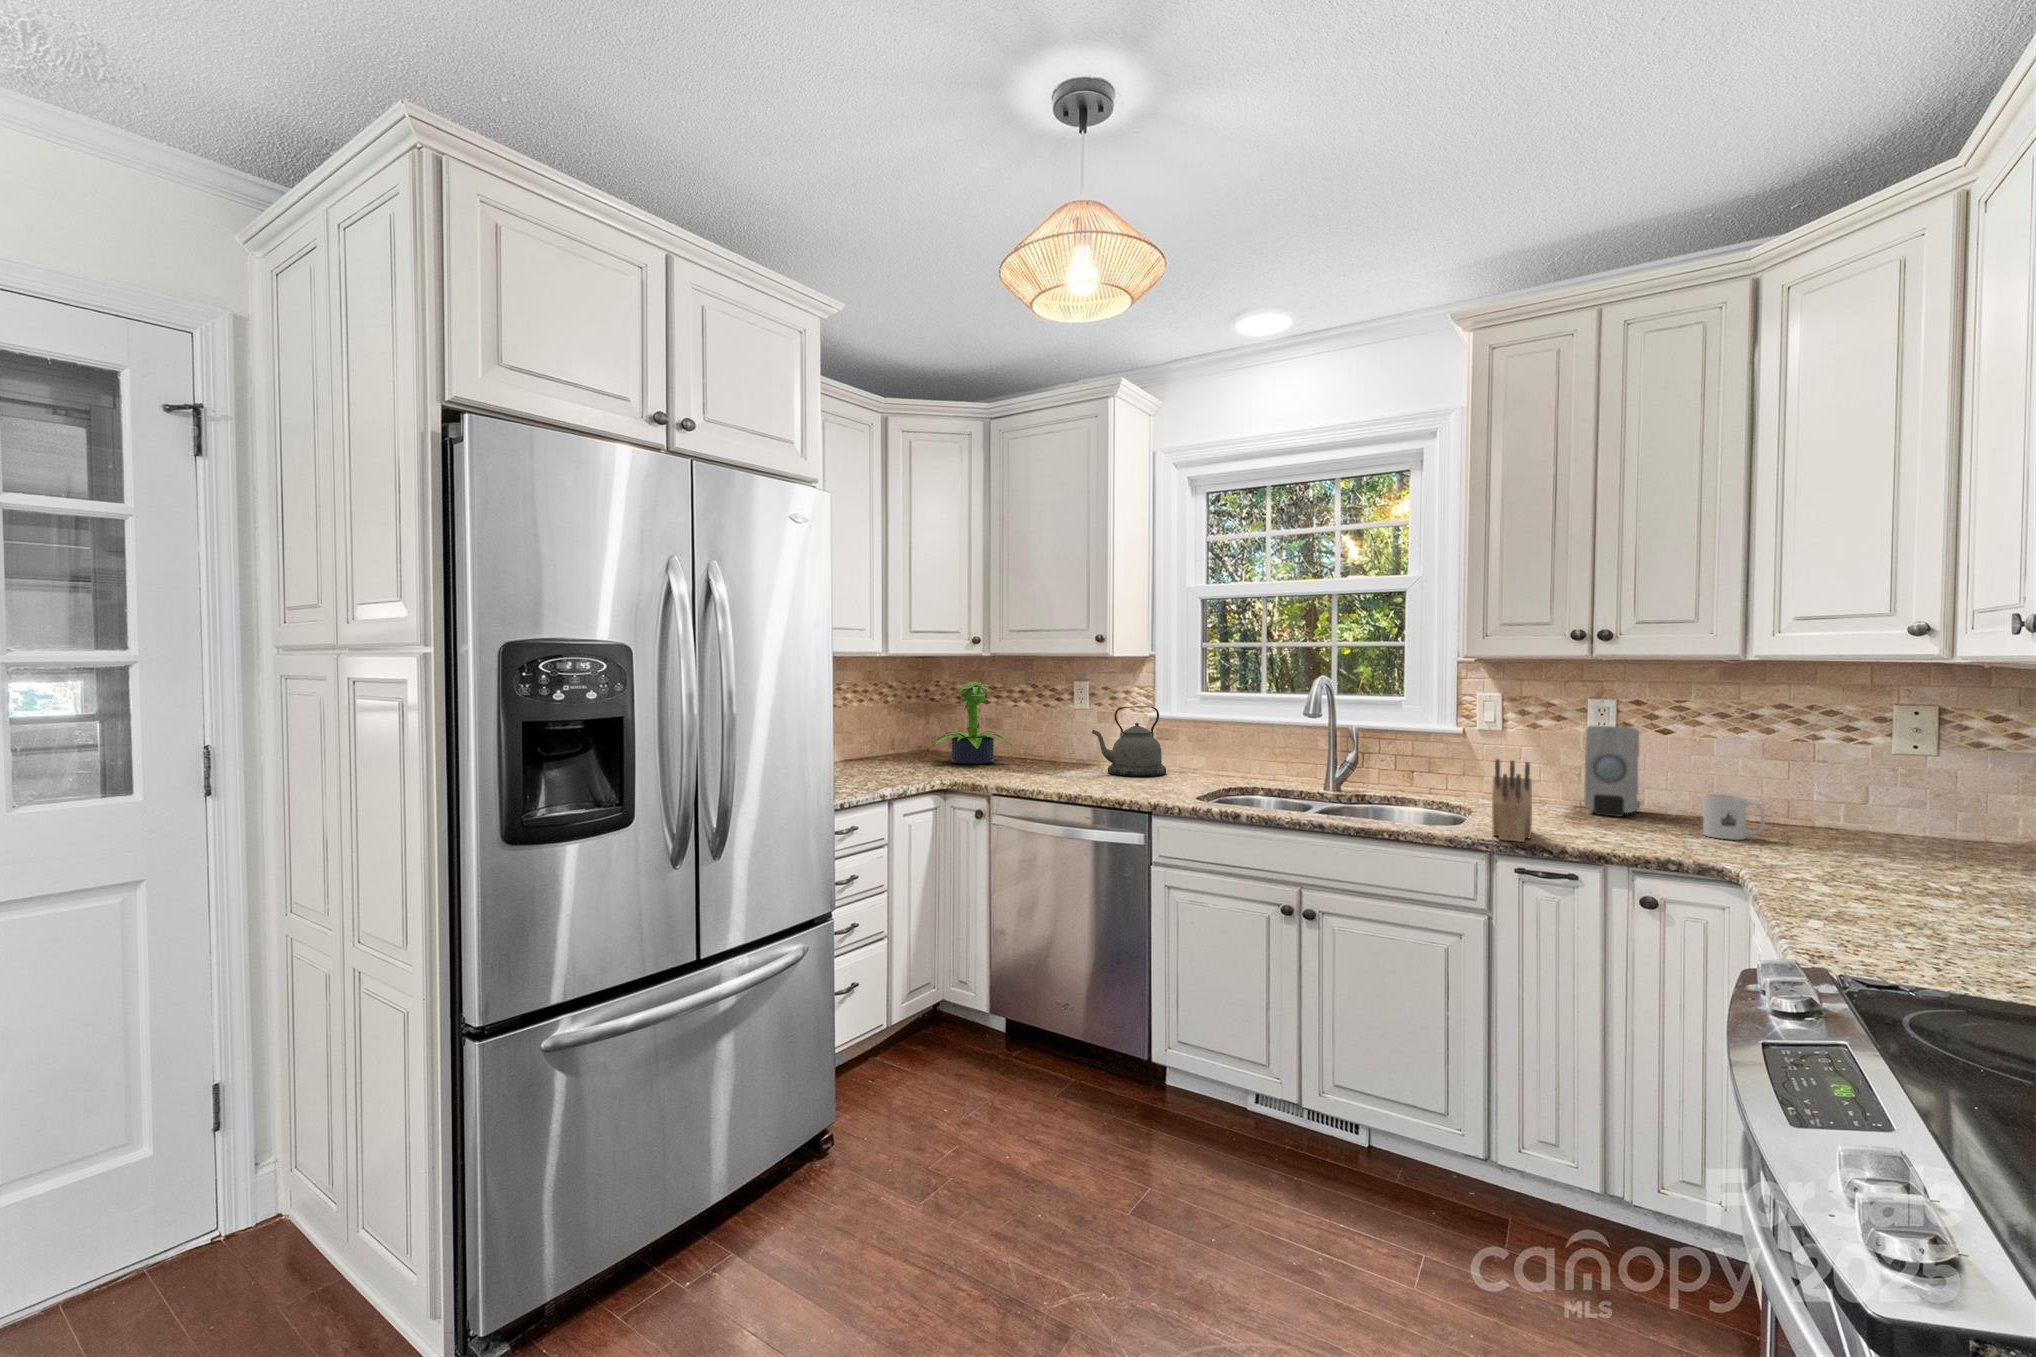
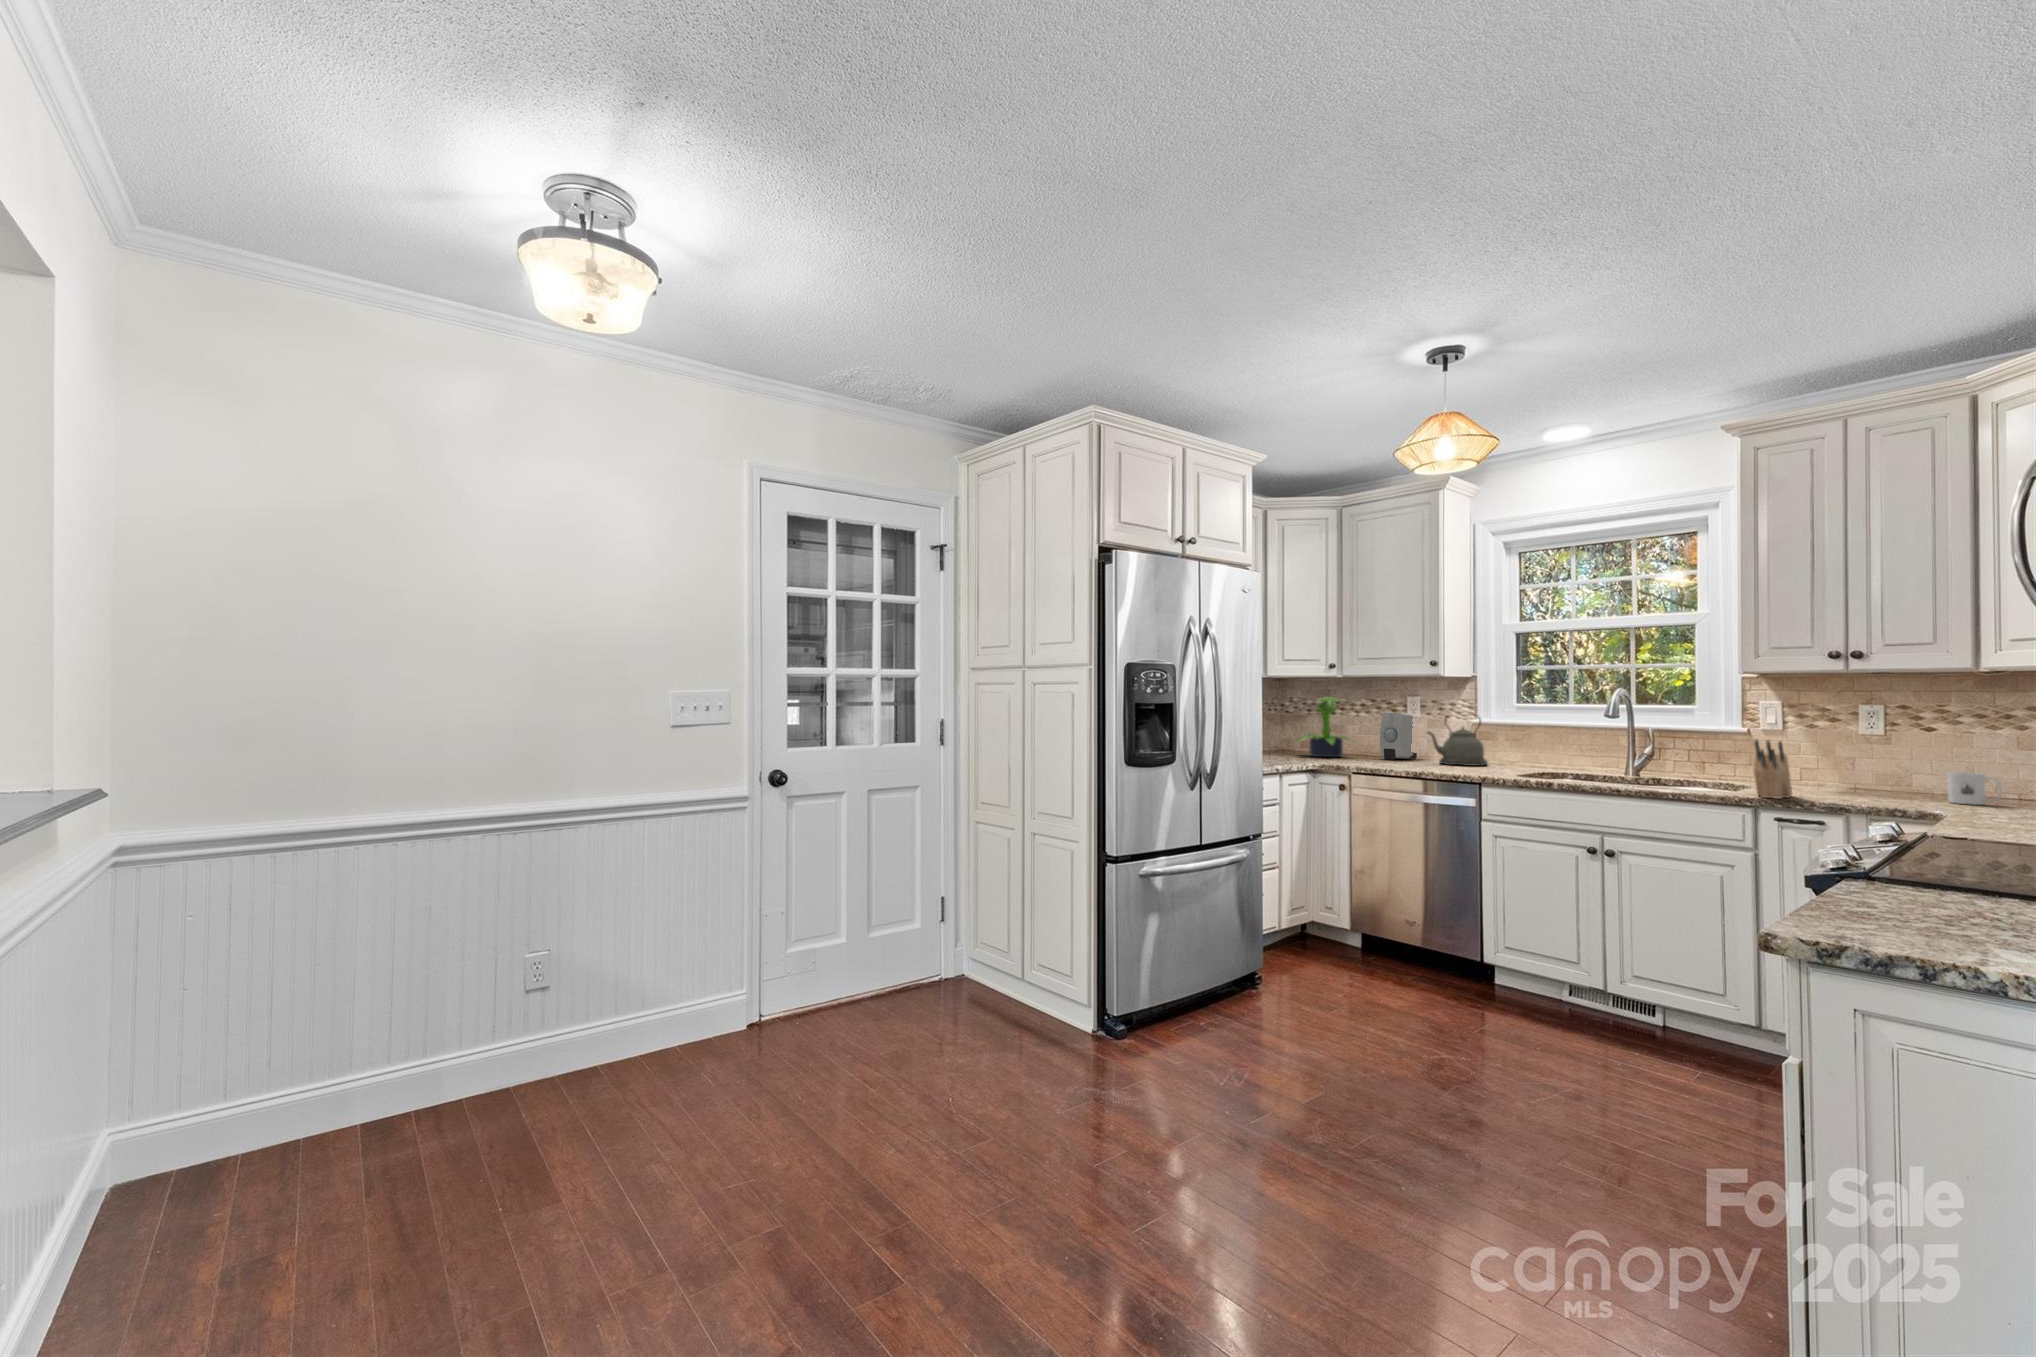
soap dispenser: present [1585,726,1640,817] -> present [1380,713,1417,760]

